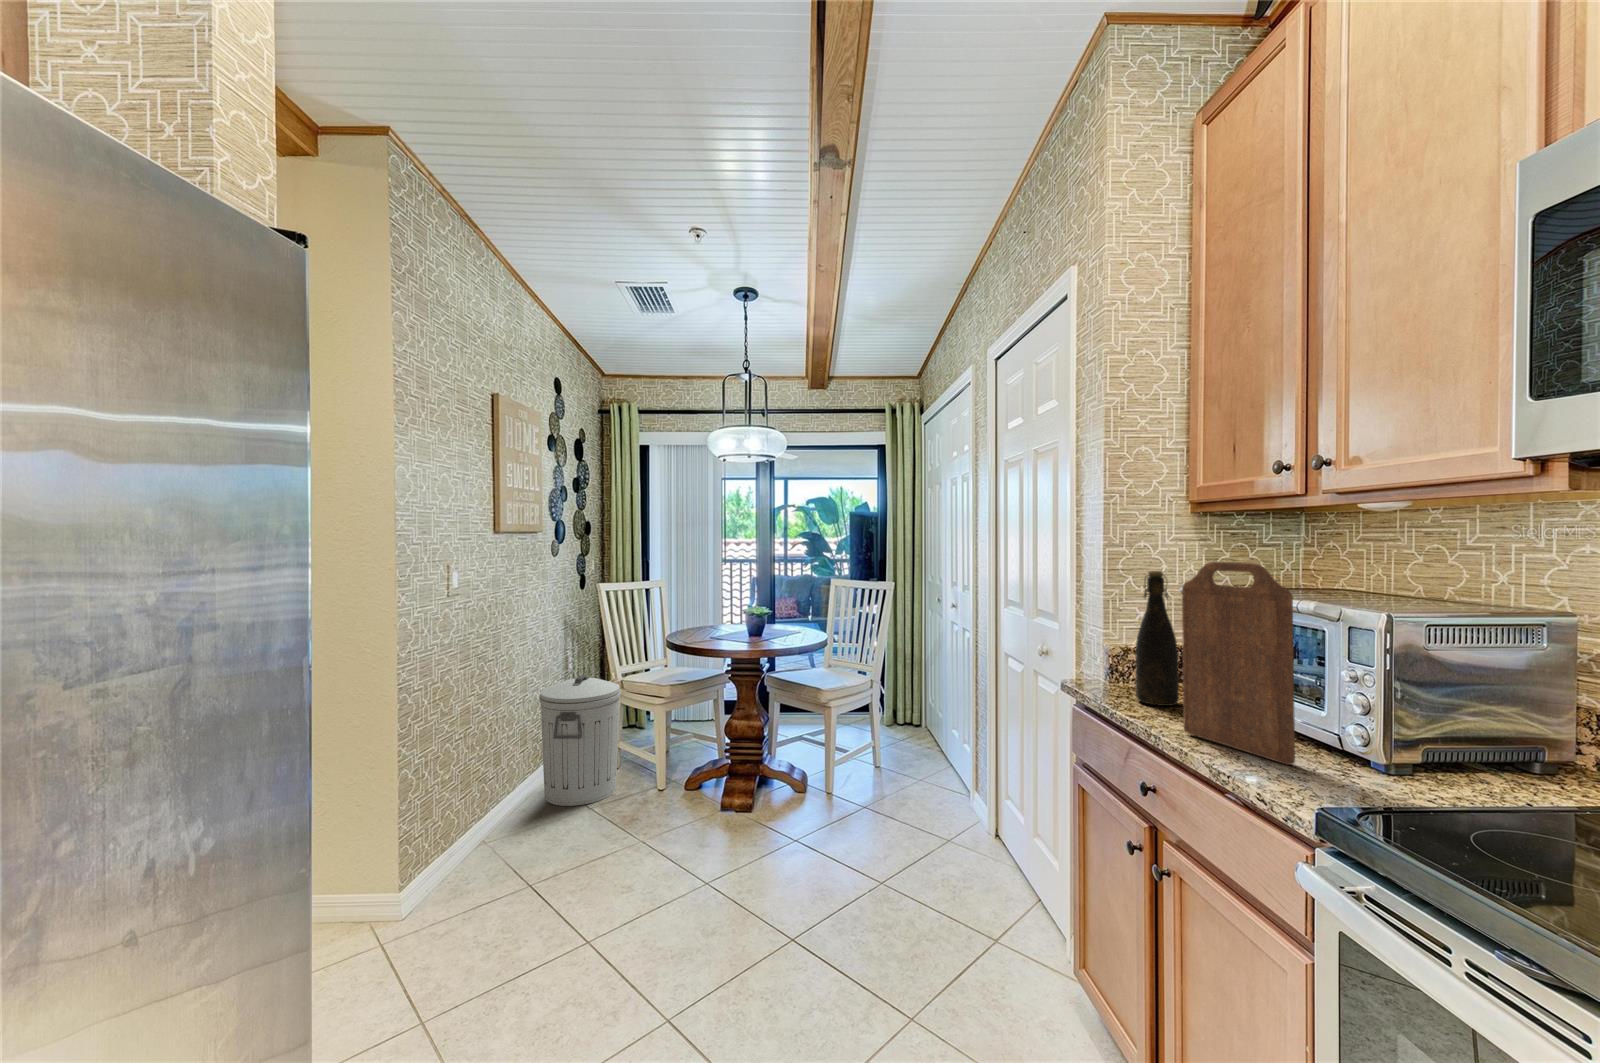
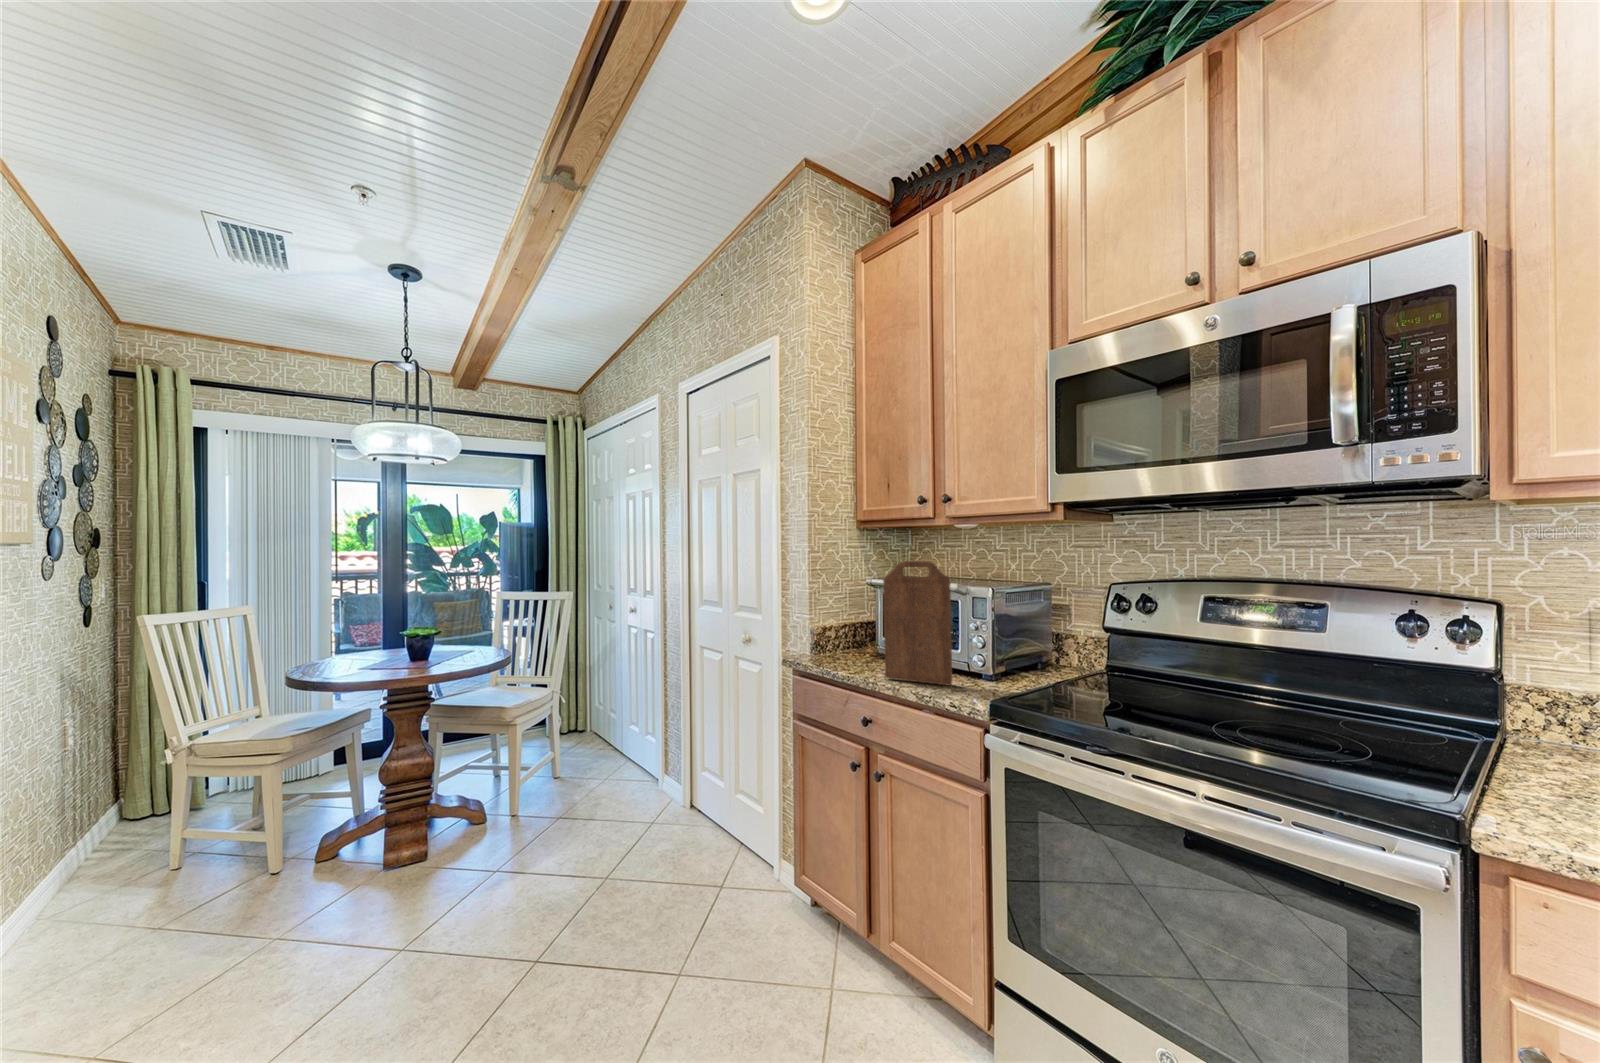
bottle: present [1135,571,1179,706] -> none [837,569,864,665]
trash can: present [539,675,621,806] -> none [34,747,201,948]

